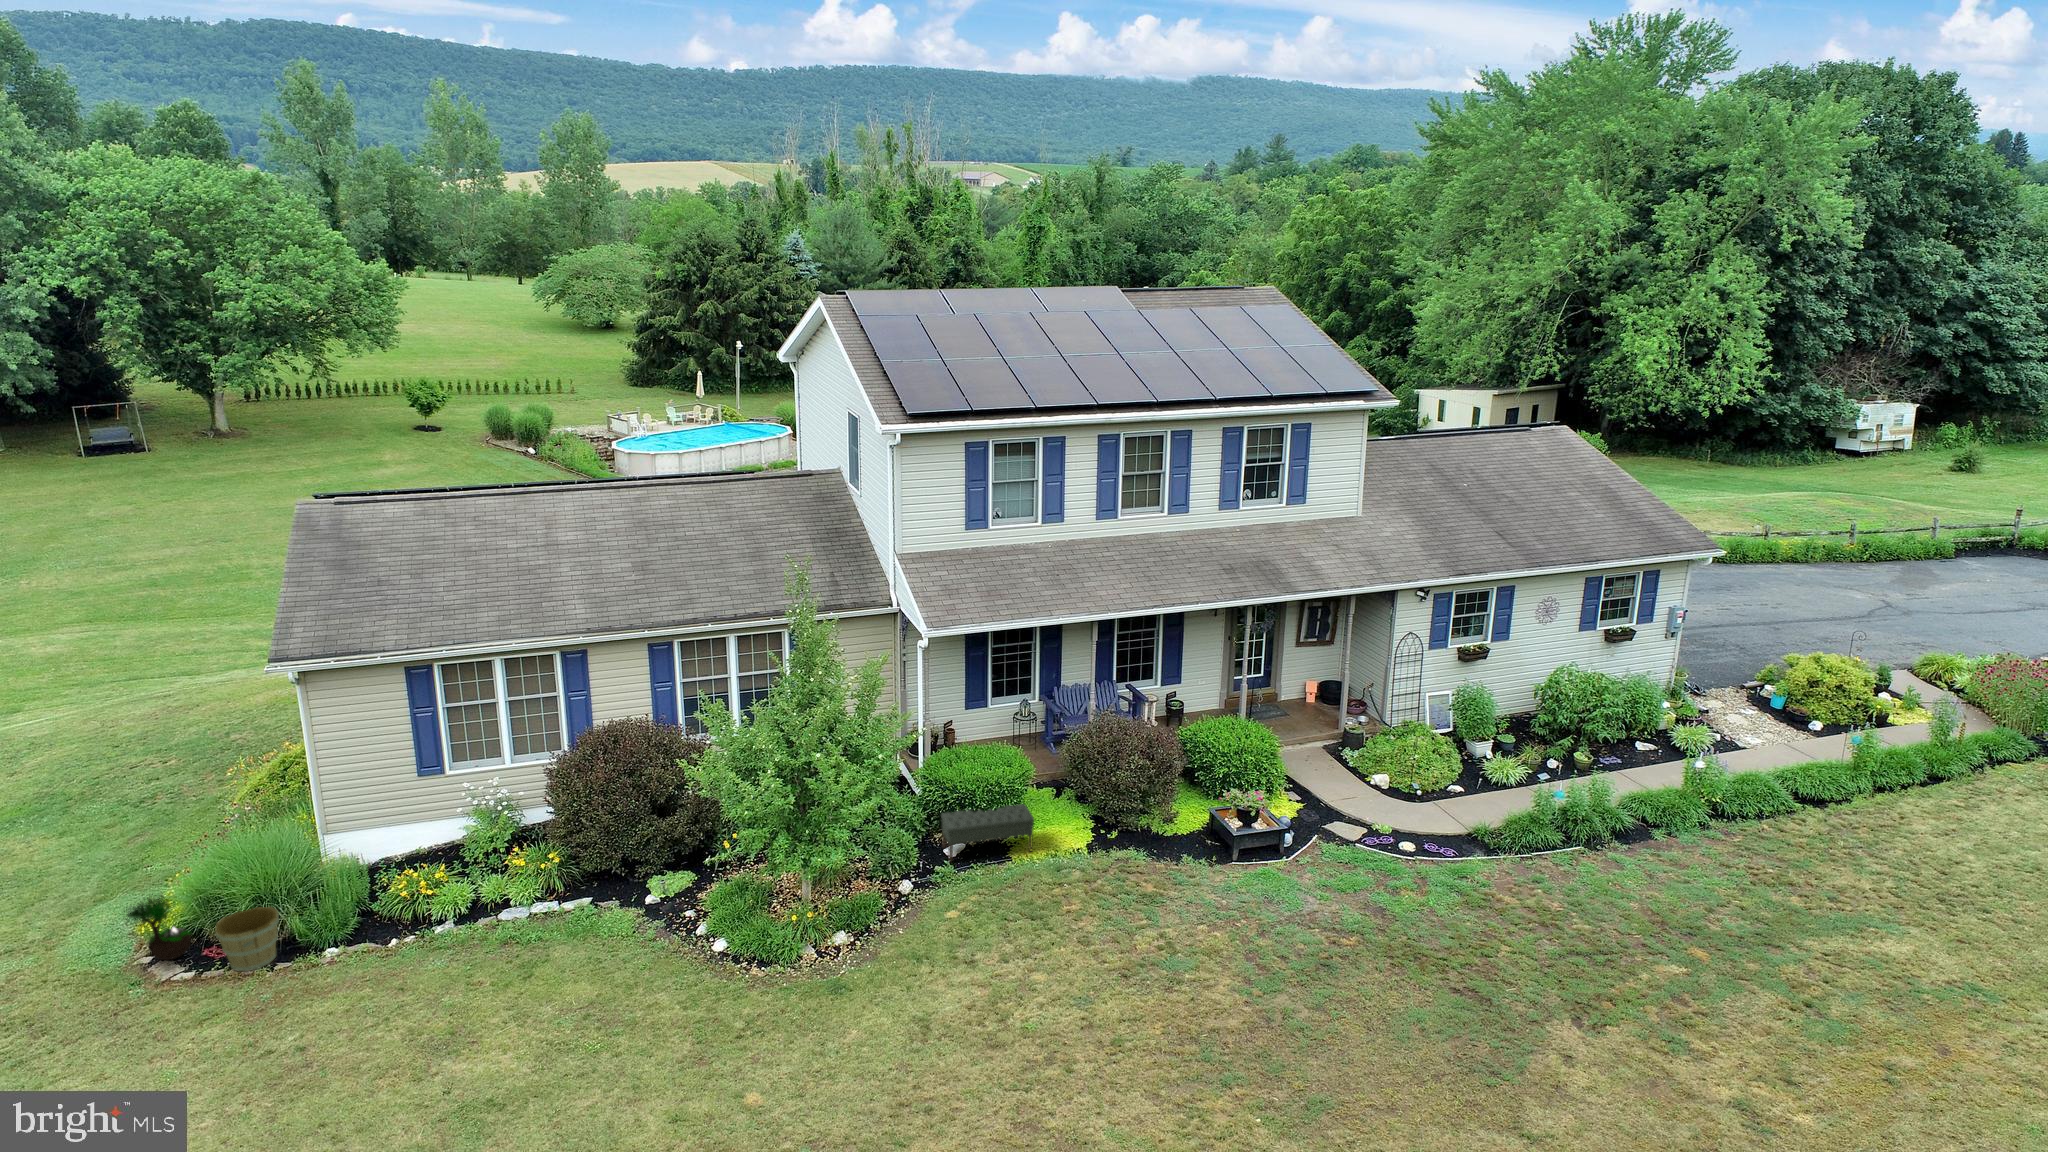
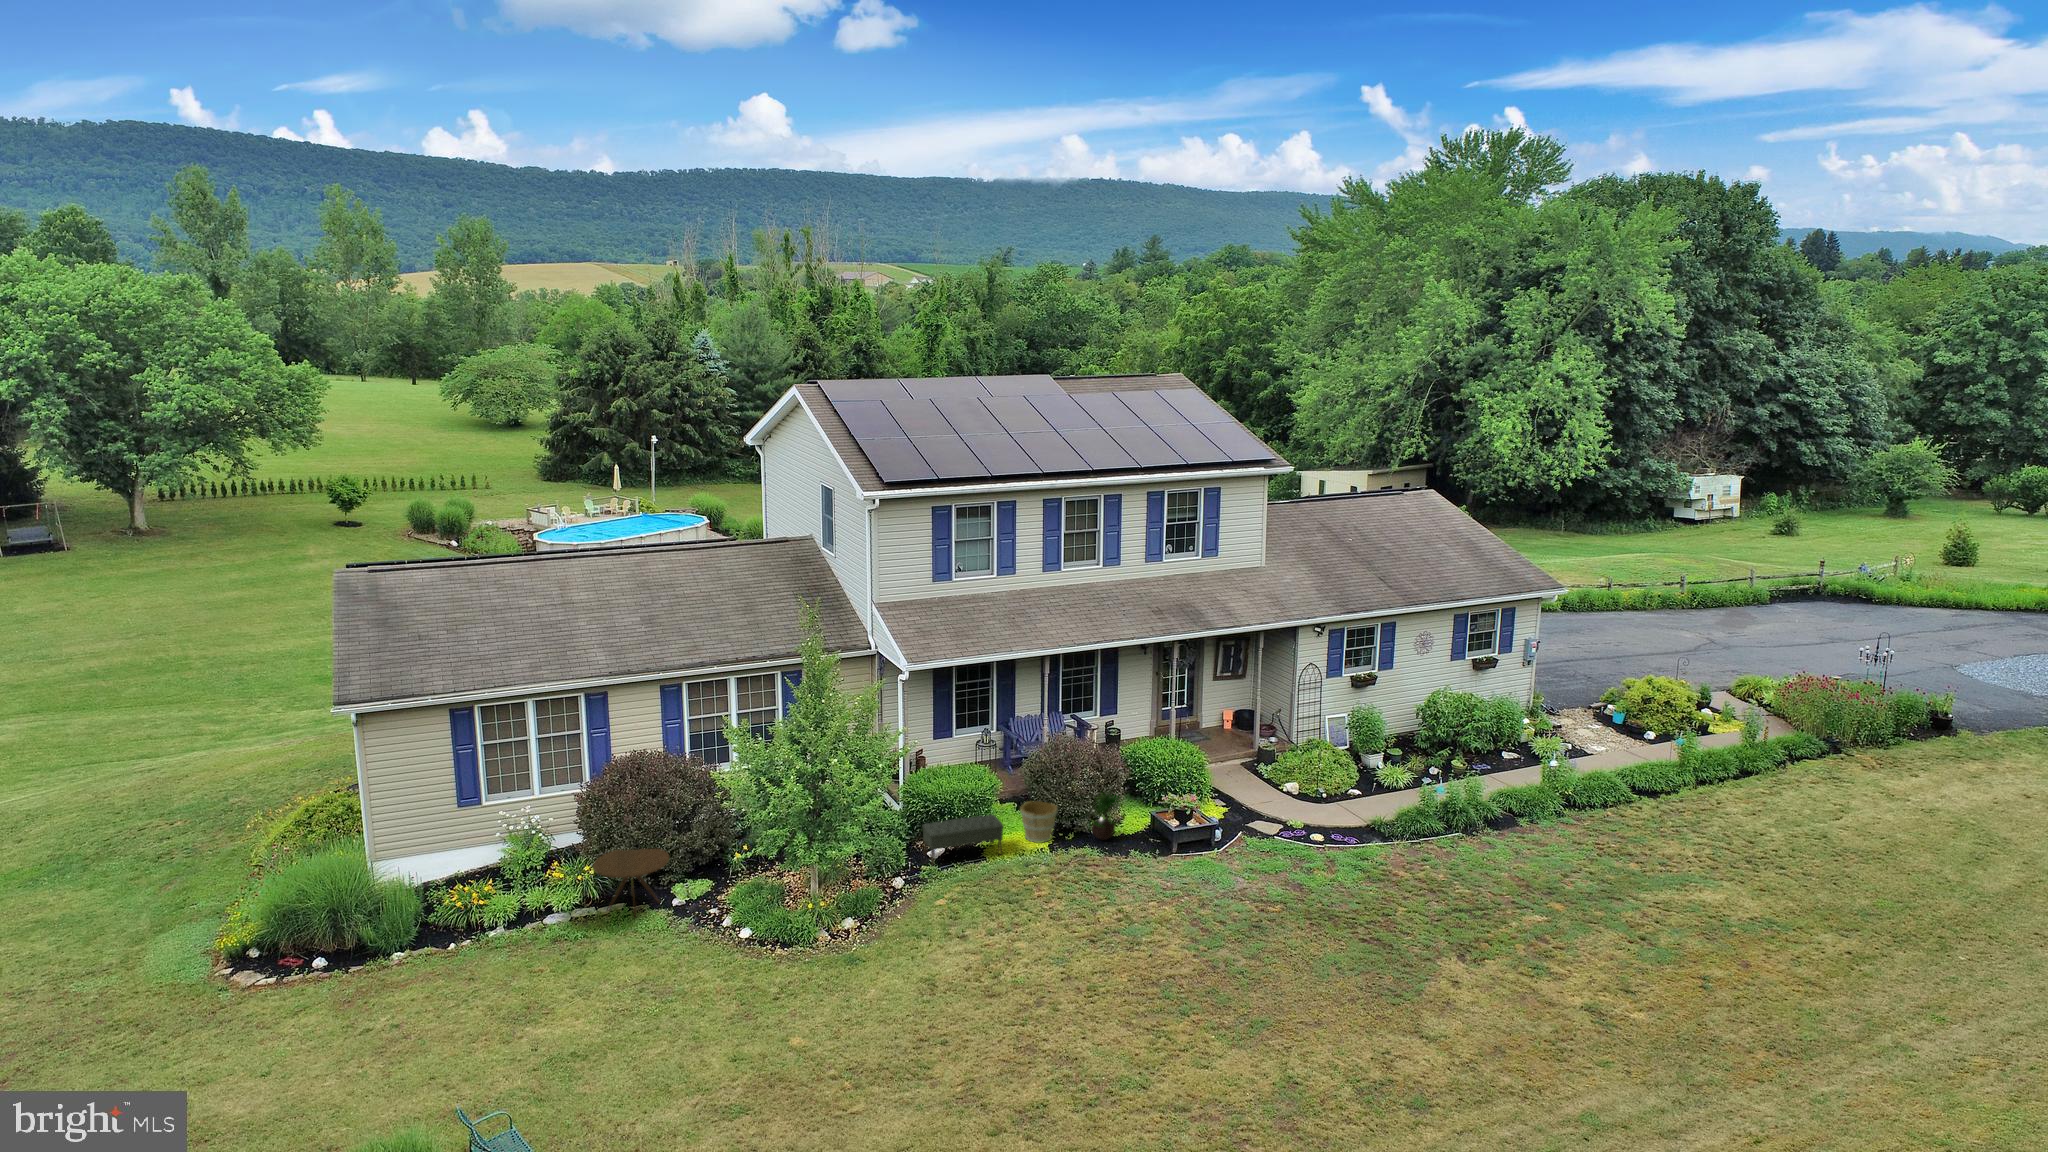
round table: none [556,831,644,916] -> present [593,849,669,915]
potted tree: present [124,894,191,960] -> present [1091,793,1118,840]
wooden bucket: present [215,907,279,972] -> present [1020,801,1058,843]

